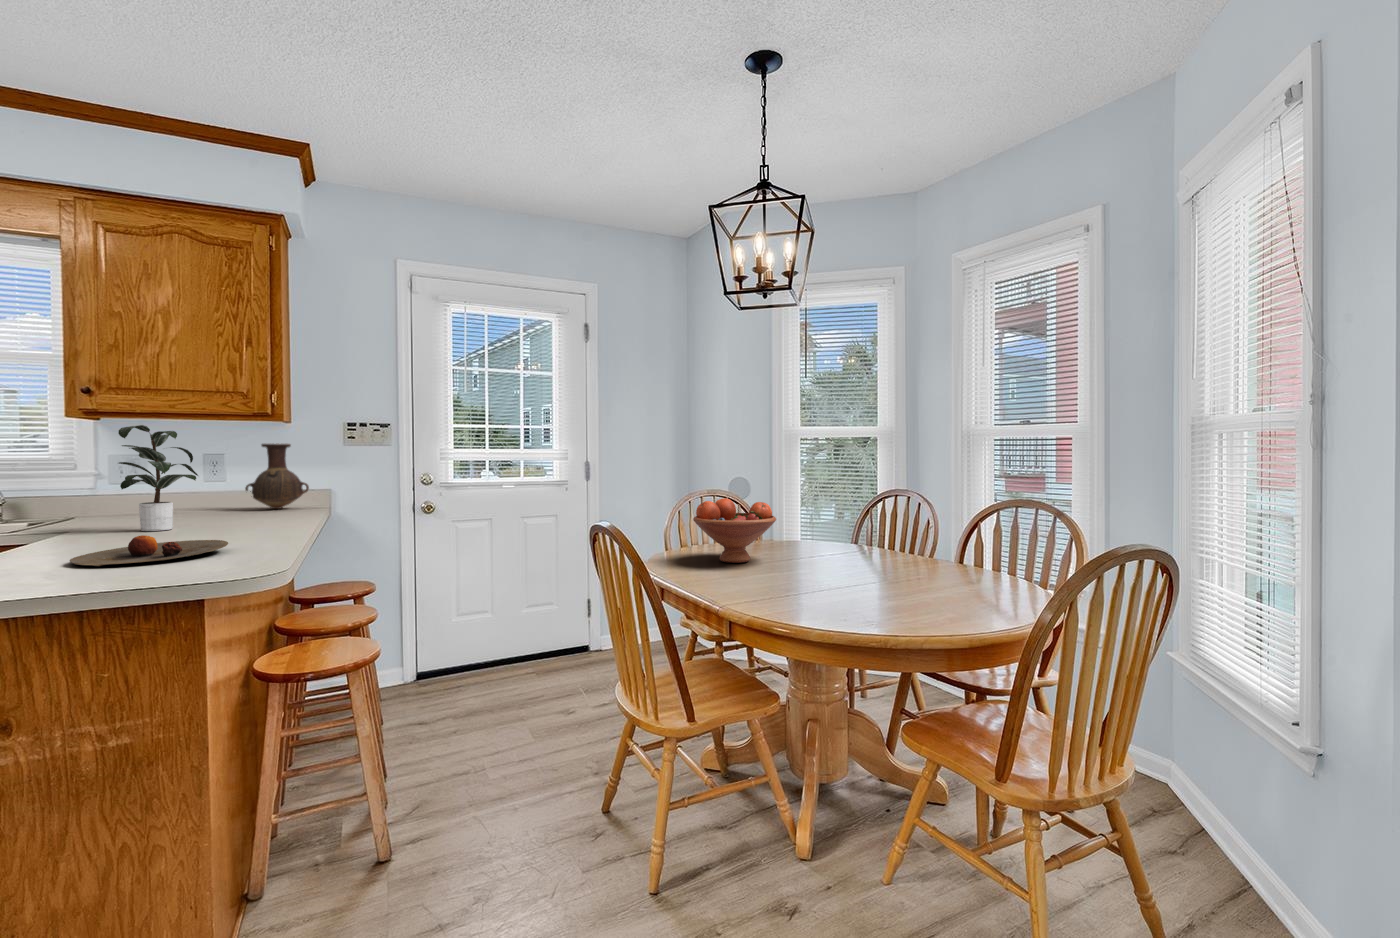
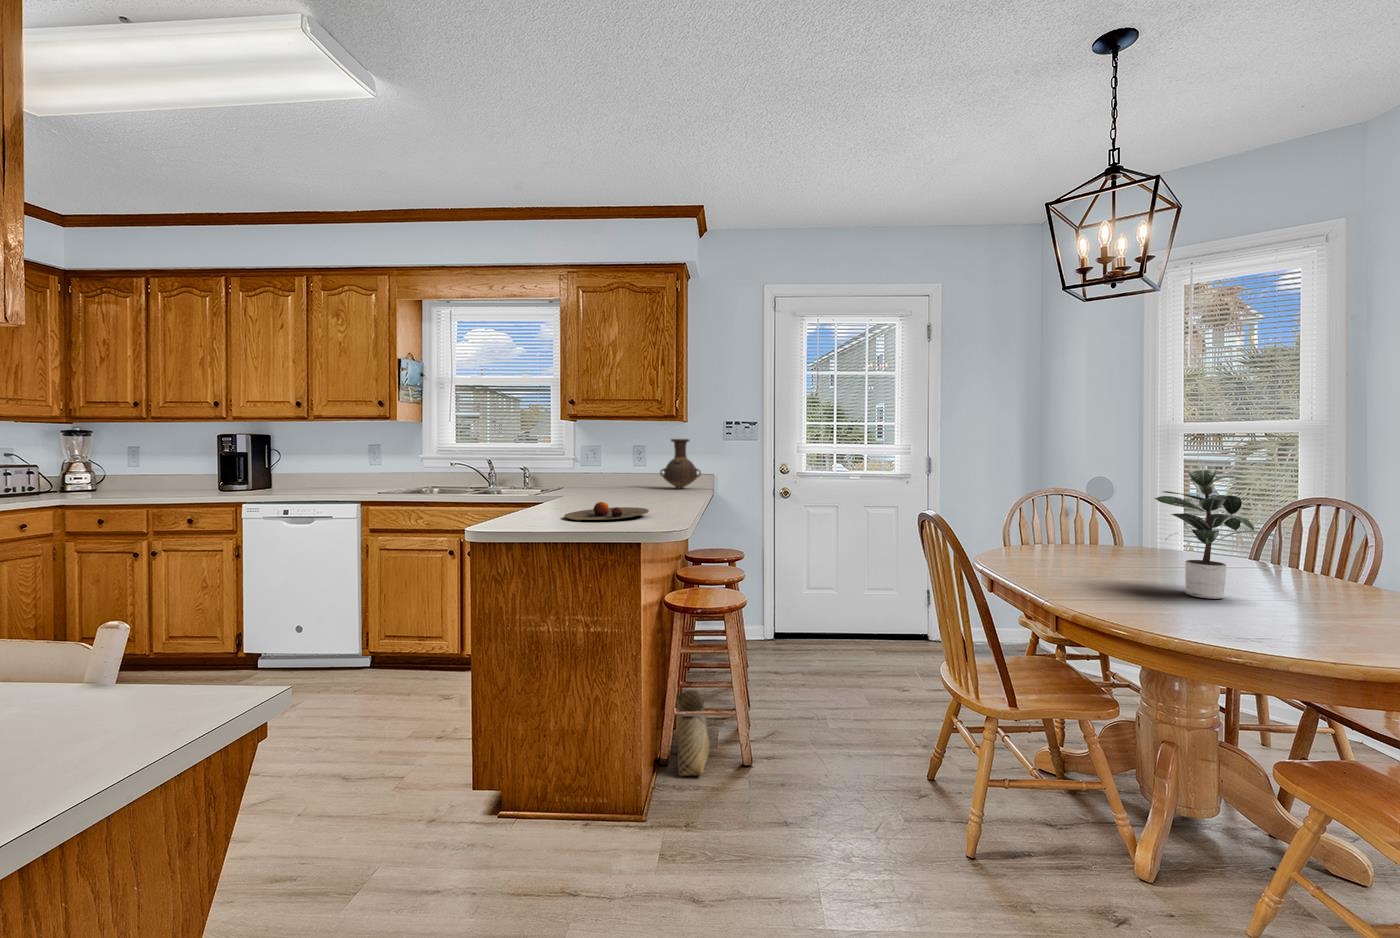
potted plant: present [118,425,198,531] -> present [1155,470,1273,599]
fruit bowl: present [693,498,776,563] -> none [1031,495,1131,562]
woven basket: none [267,745,331,902] -> present [674,670,711,776]

